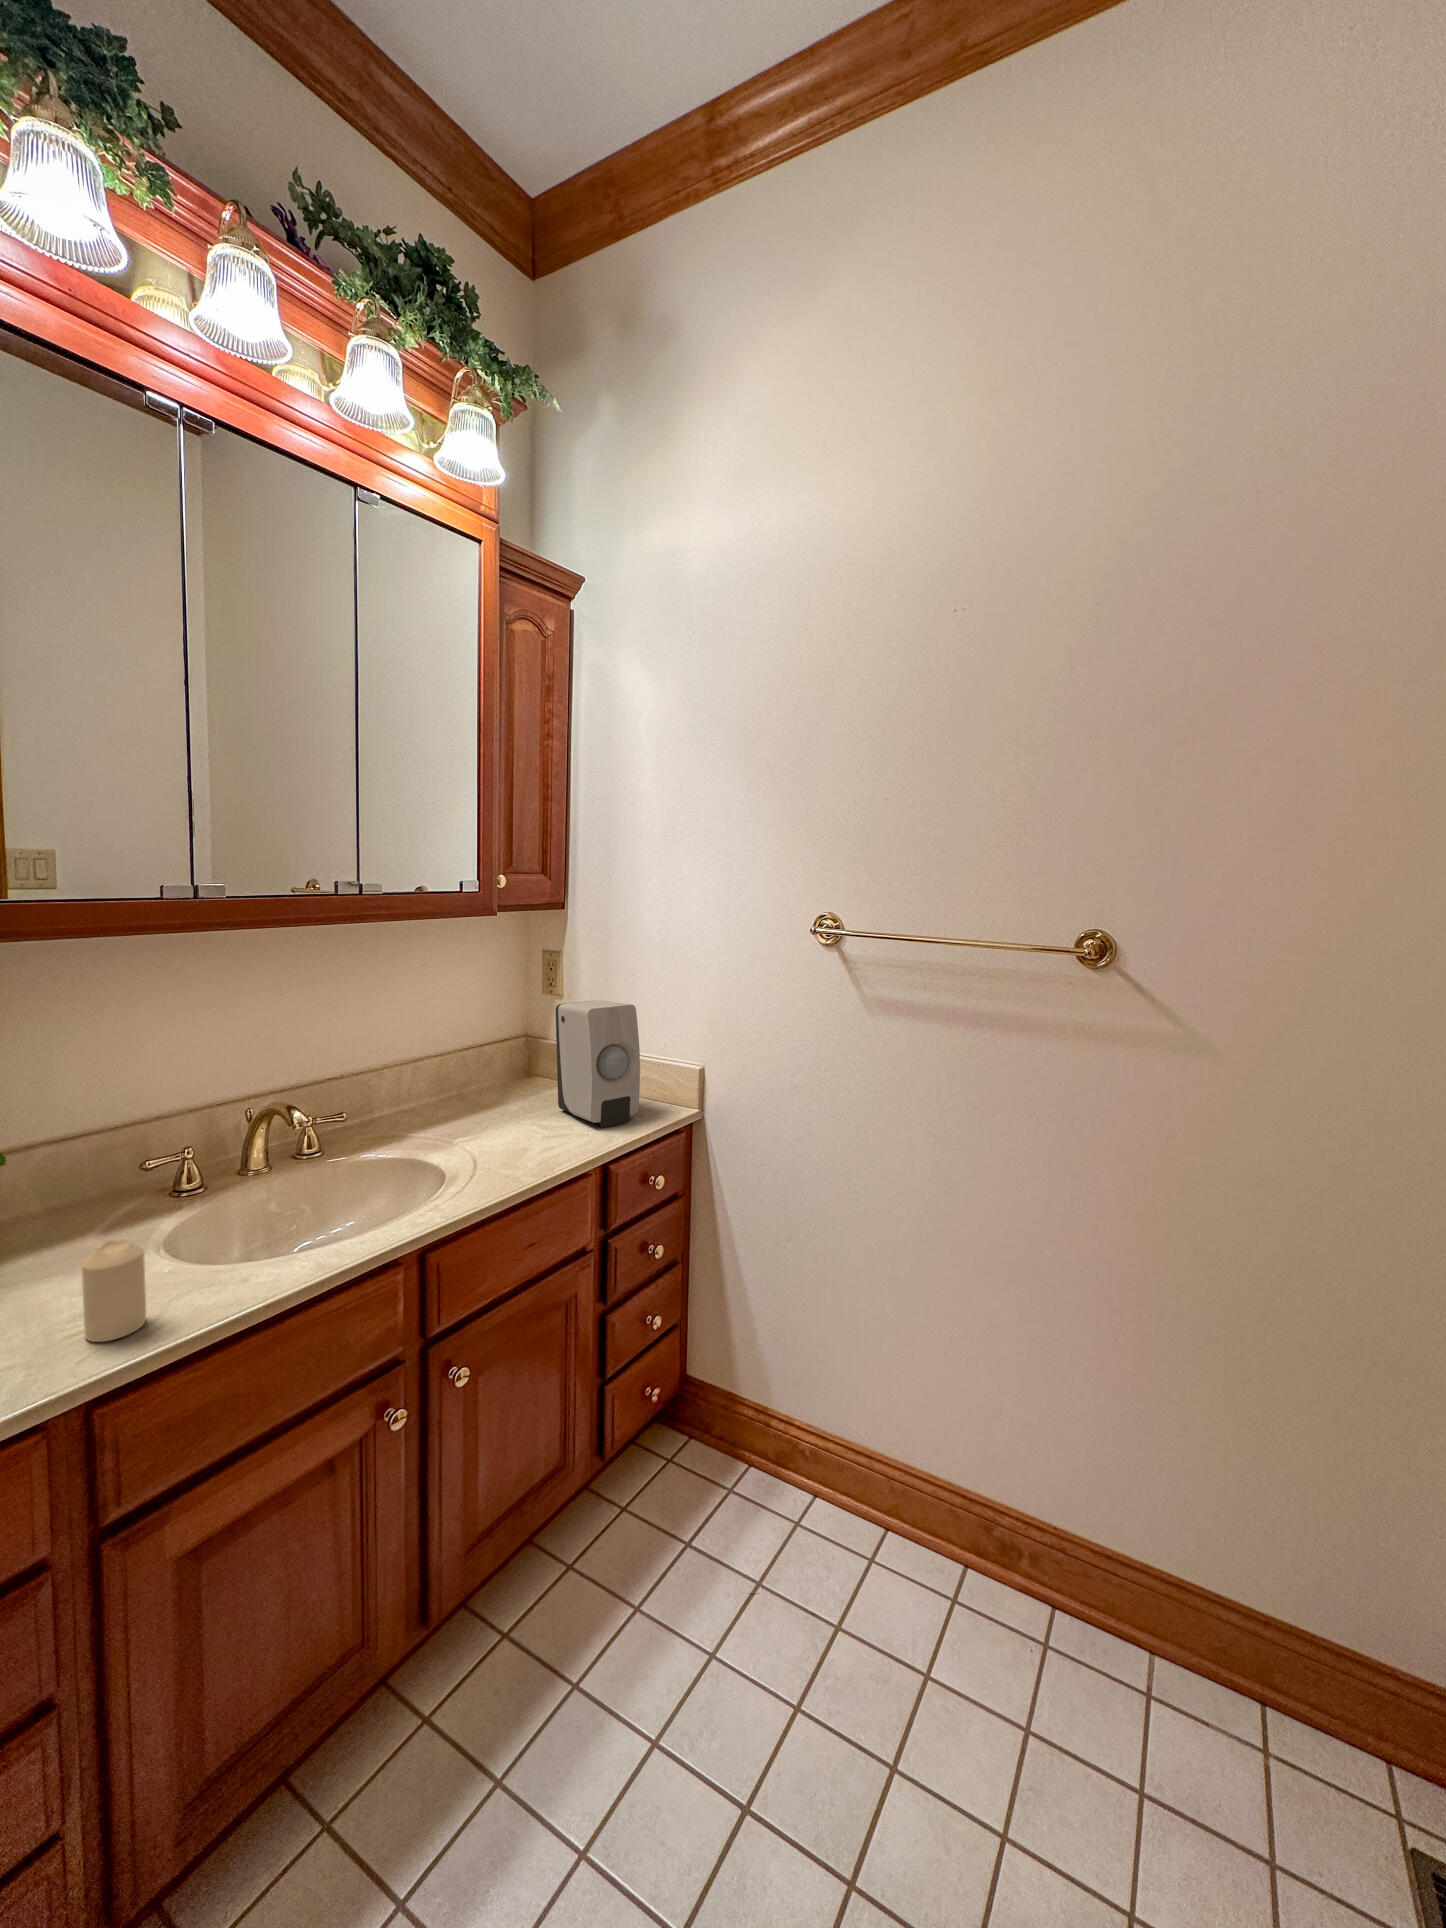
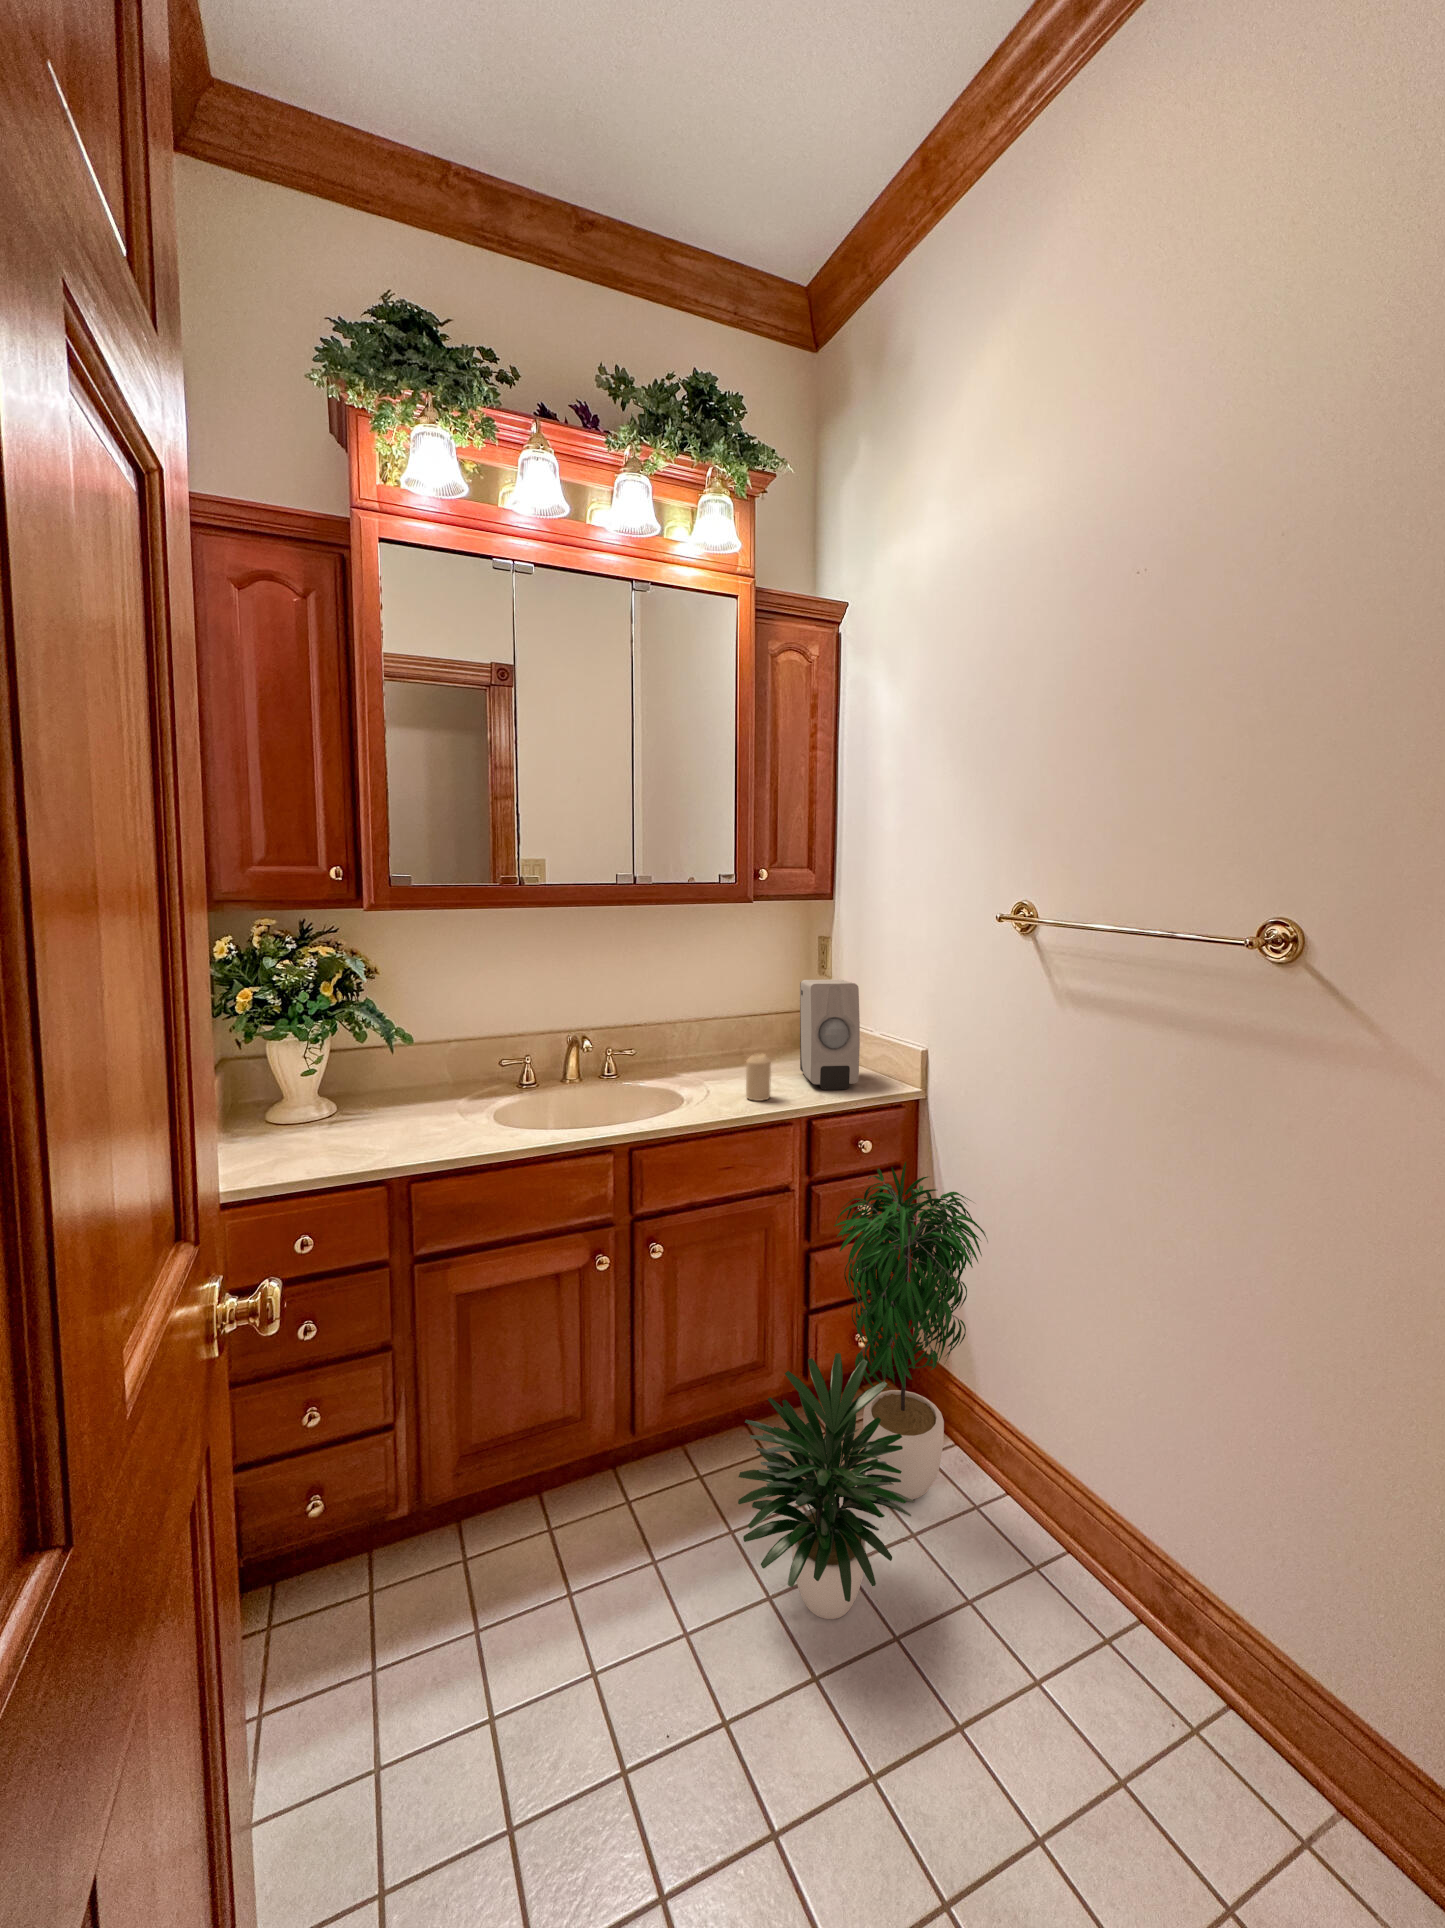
potted plant: none [605,1191,813,1735] -> present [738,1162,987,1620]
candle: present [82,1239,146,1342] -> present [746,1053,771,1101]

